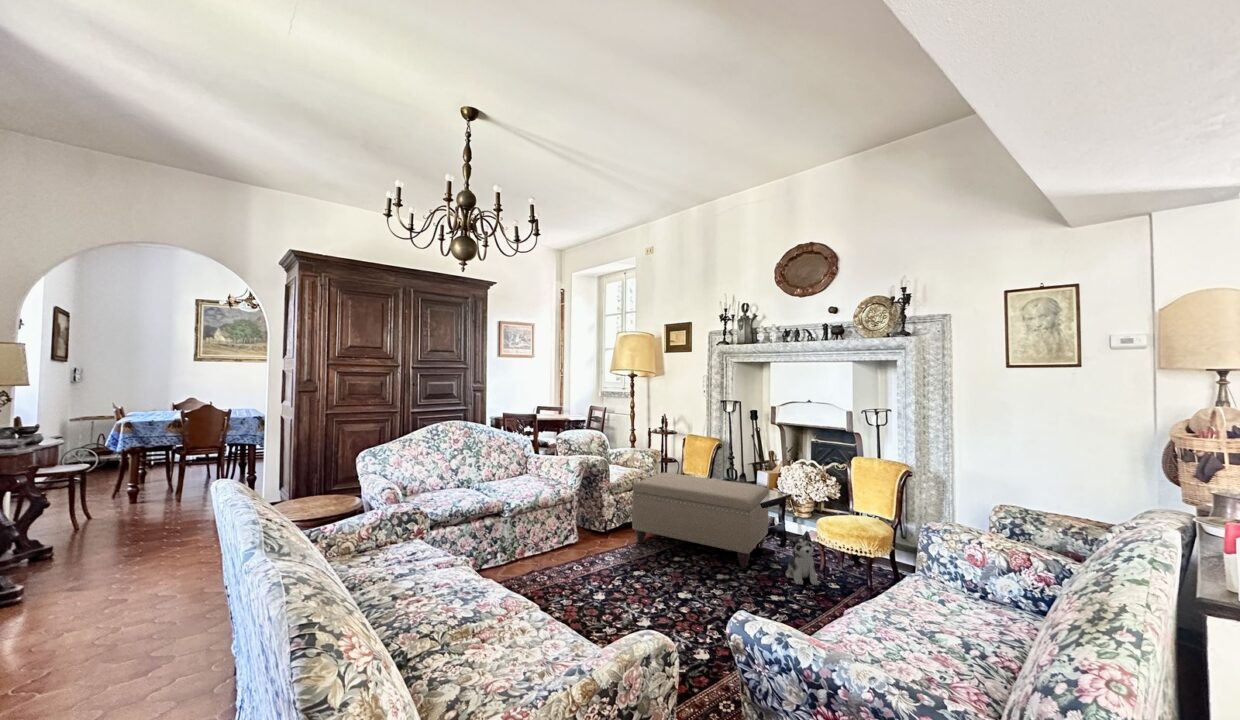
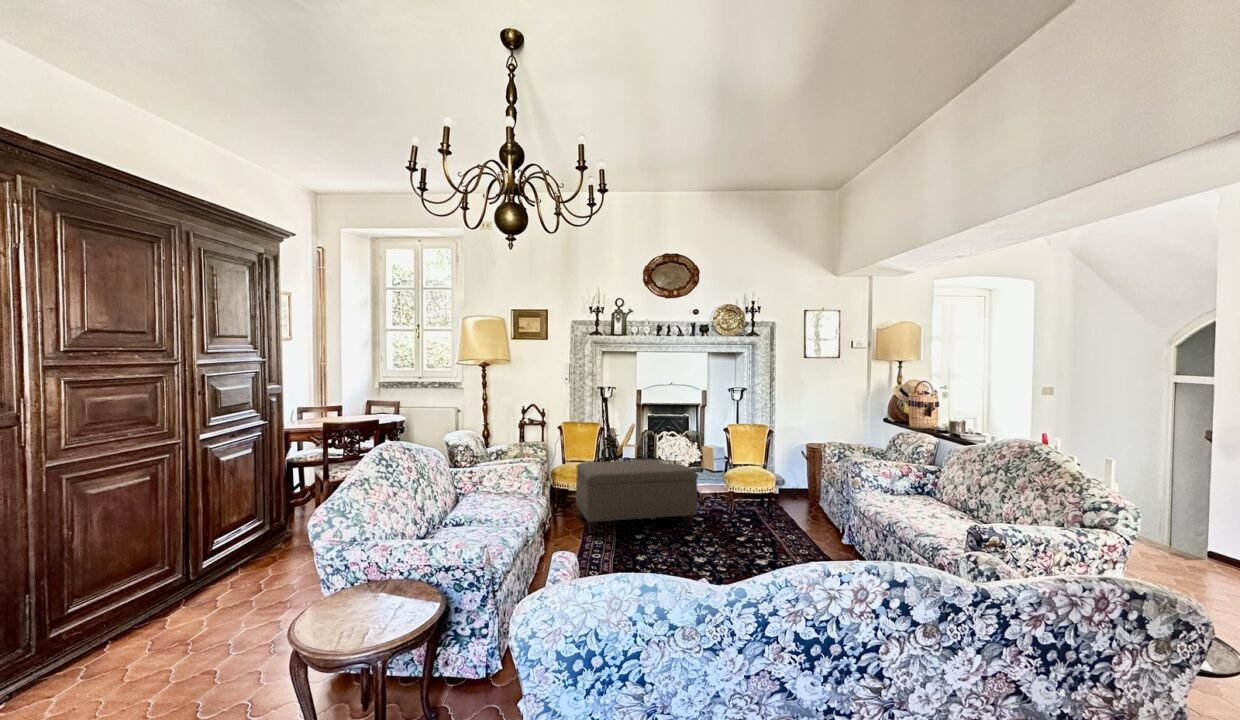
plush toy: present [786,531,819,585] -> none [716,485,748,527]

